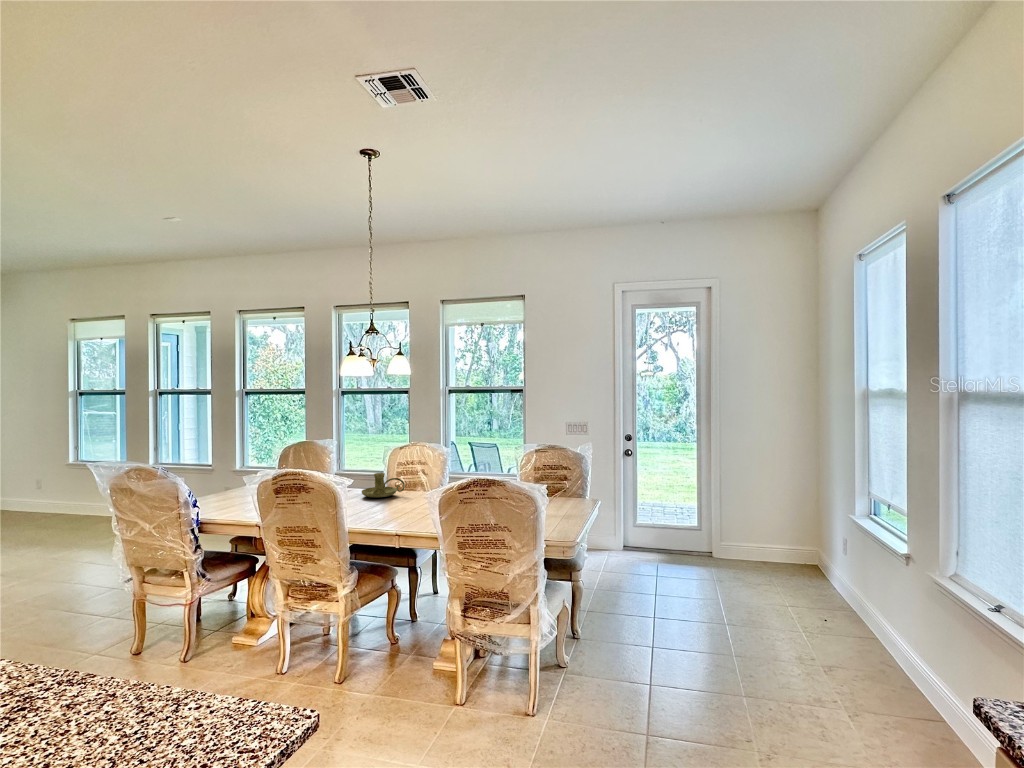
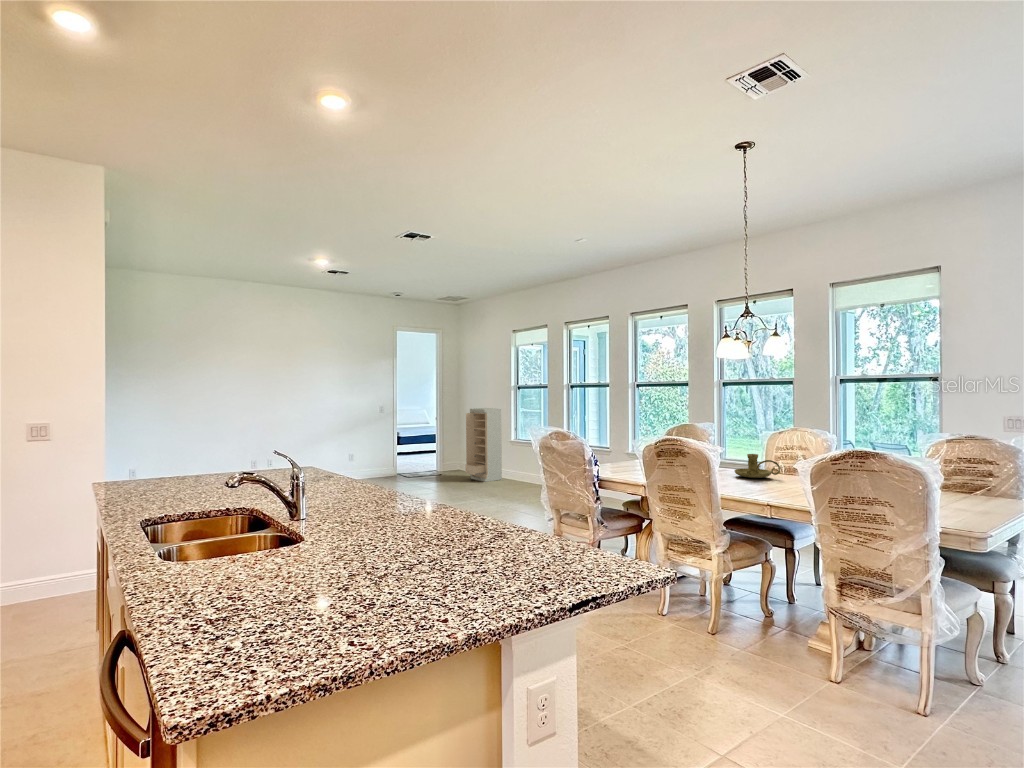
storage cabinet: none [22,428,83,522] -> present [465,408,502,482]

